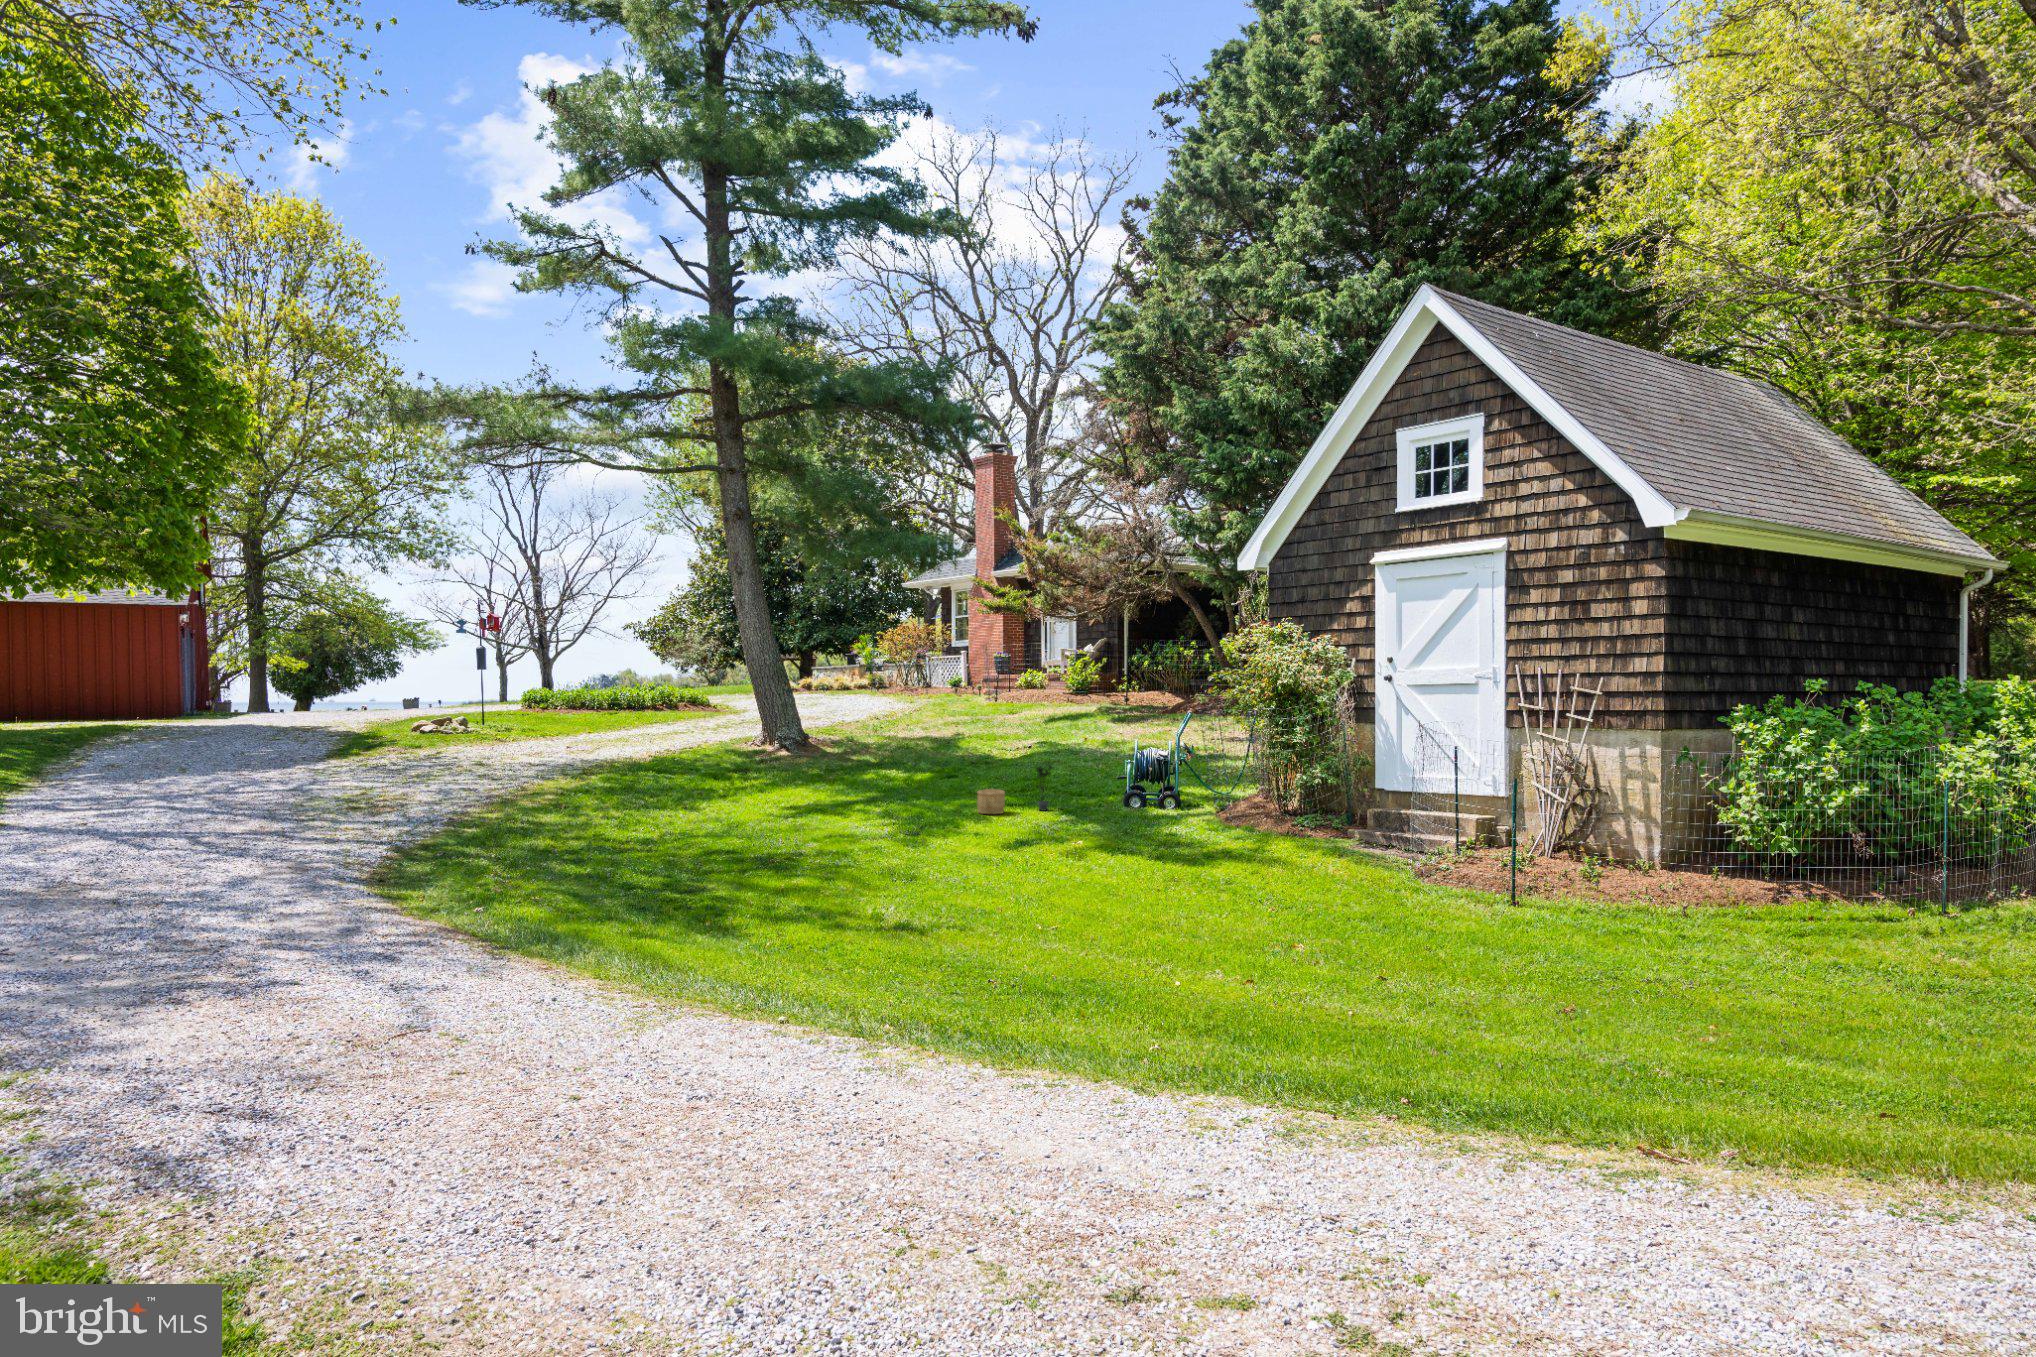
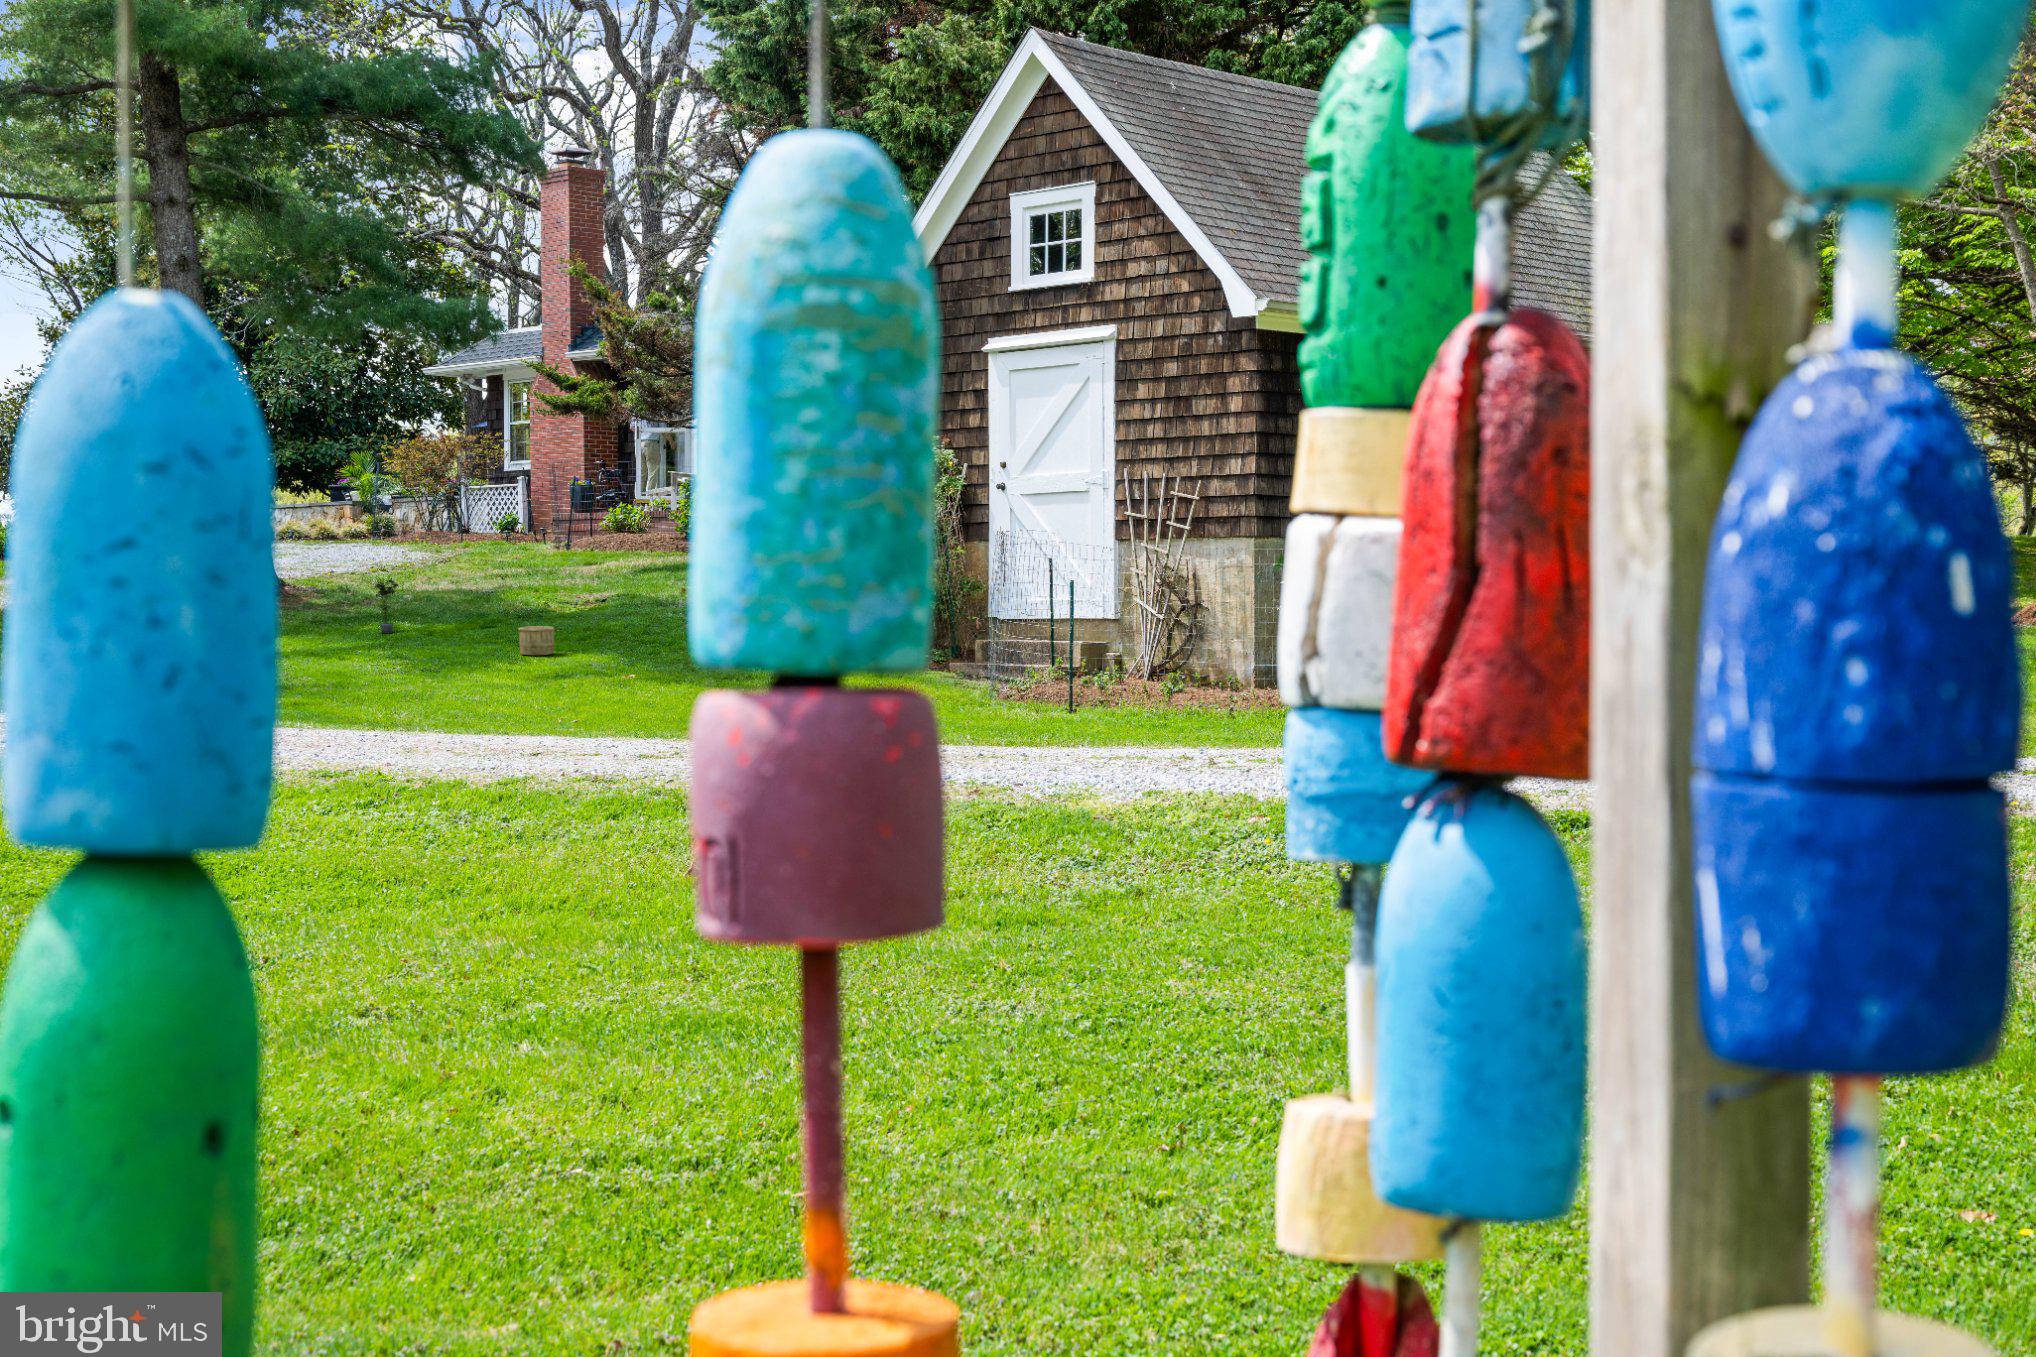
potted plant: present [1036,765,1053,811] -> present [374,578,398,634]

